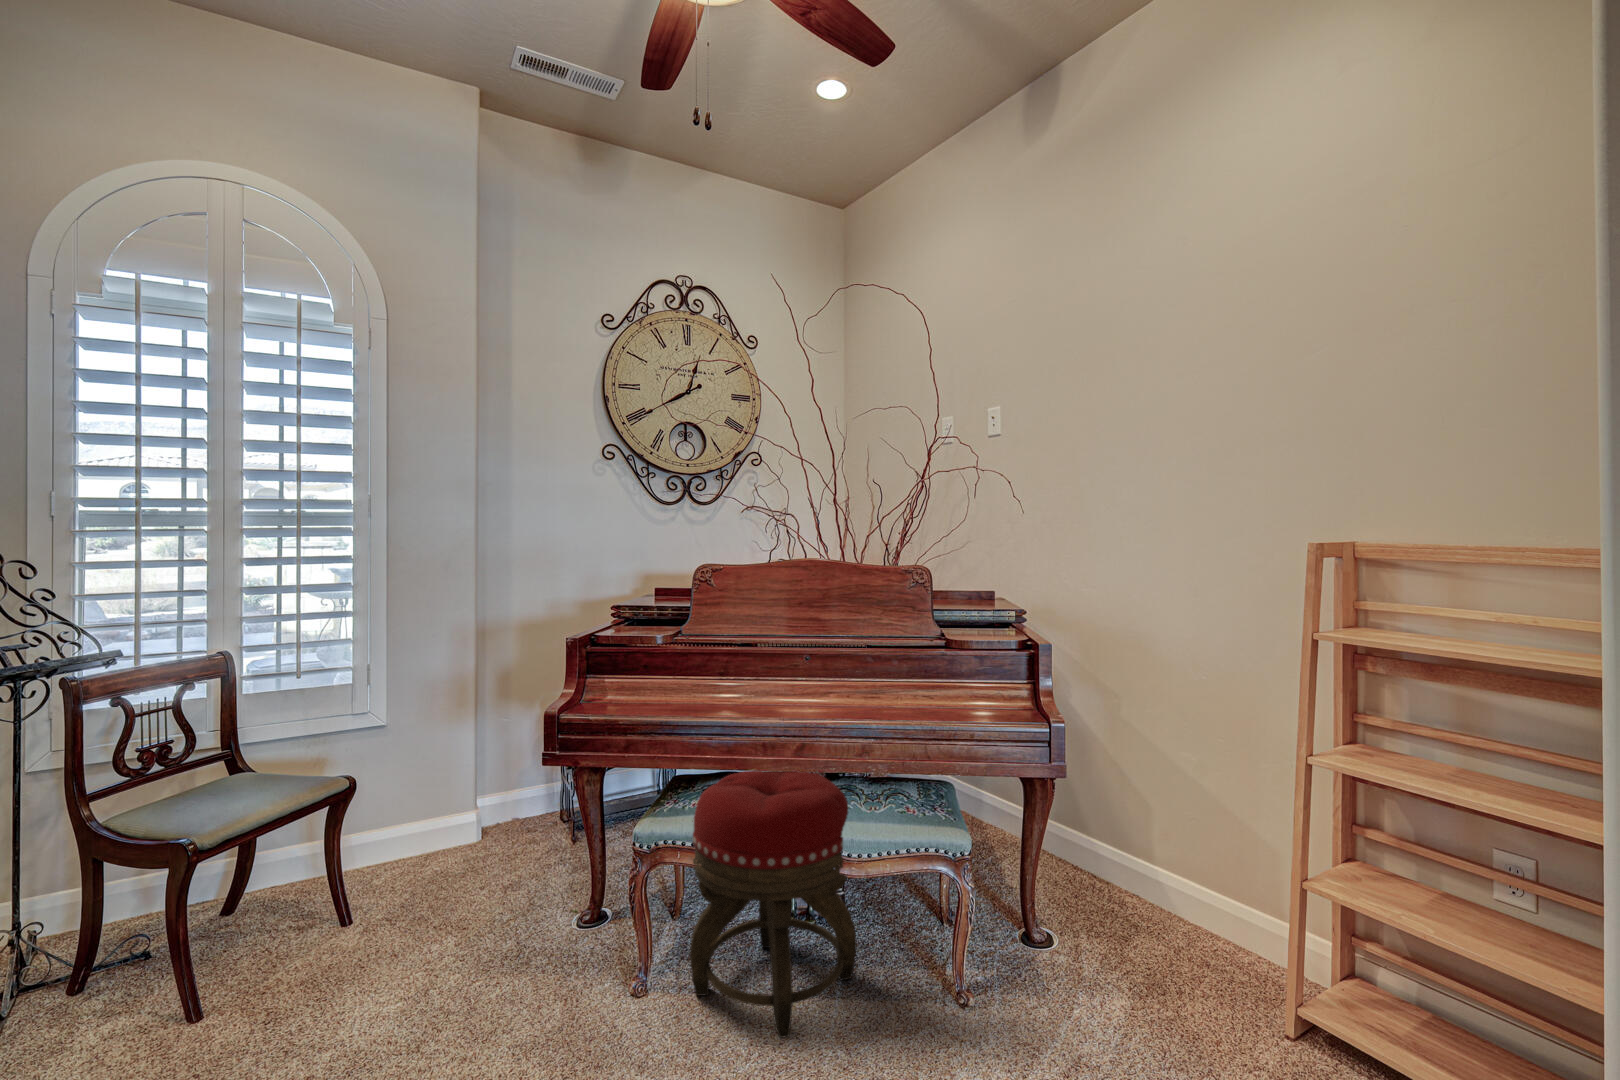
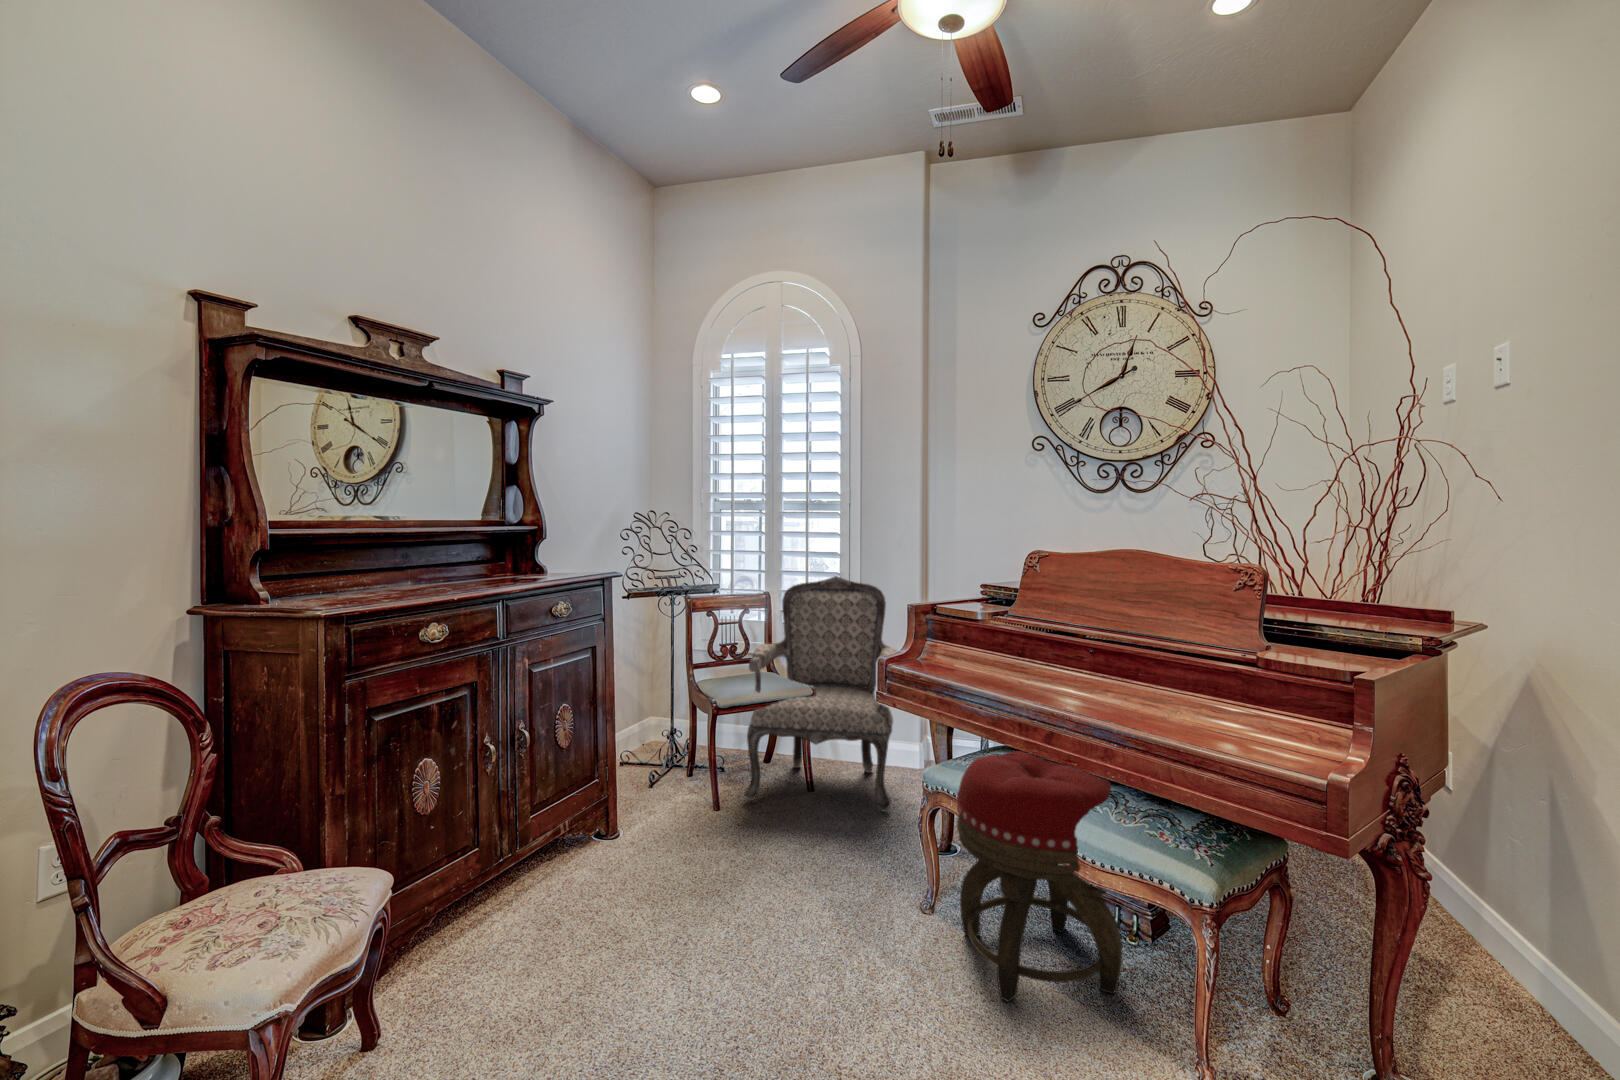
armchair: none [252,611,504,973] -> present [744,576,897,811]

